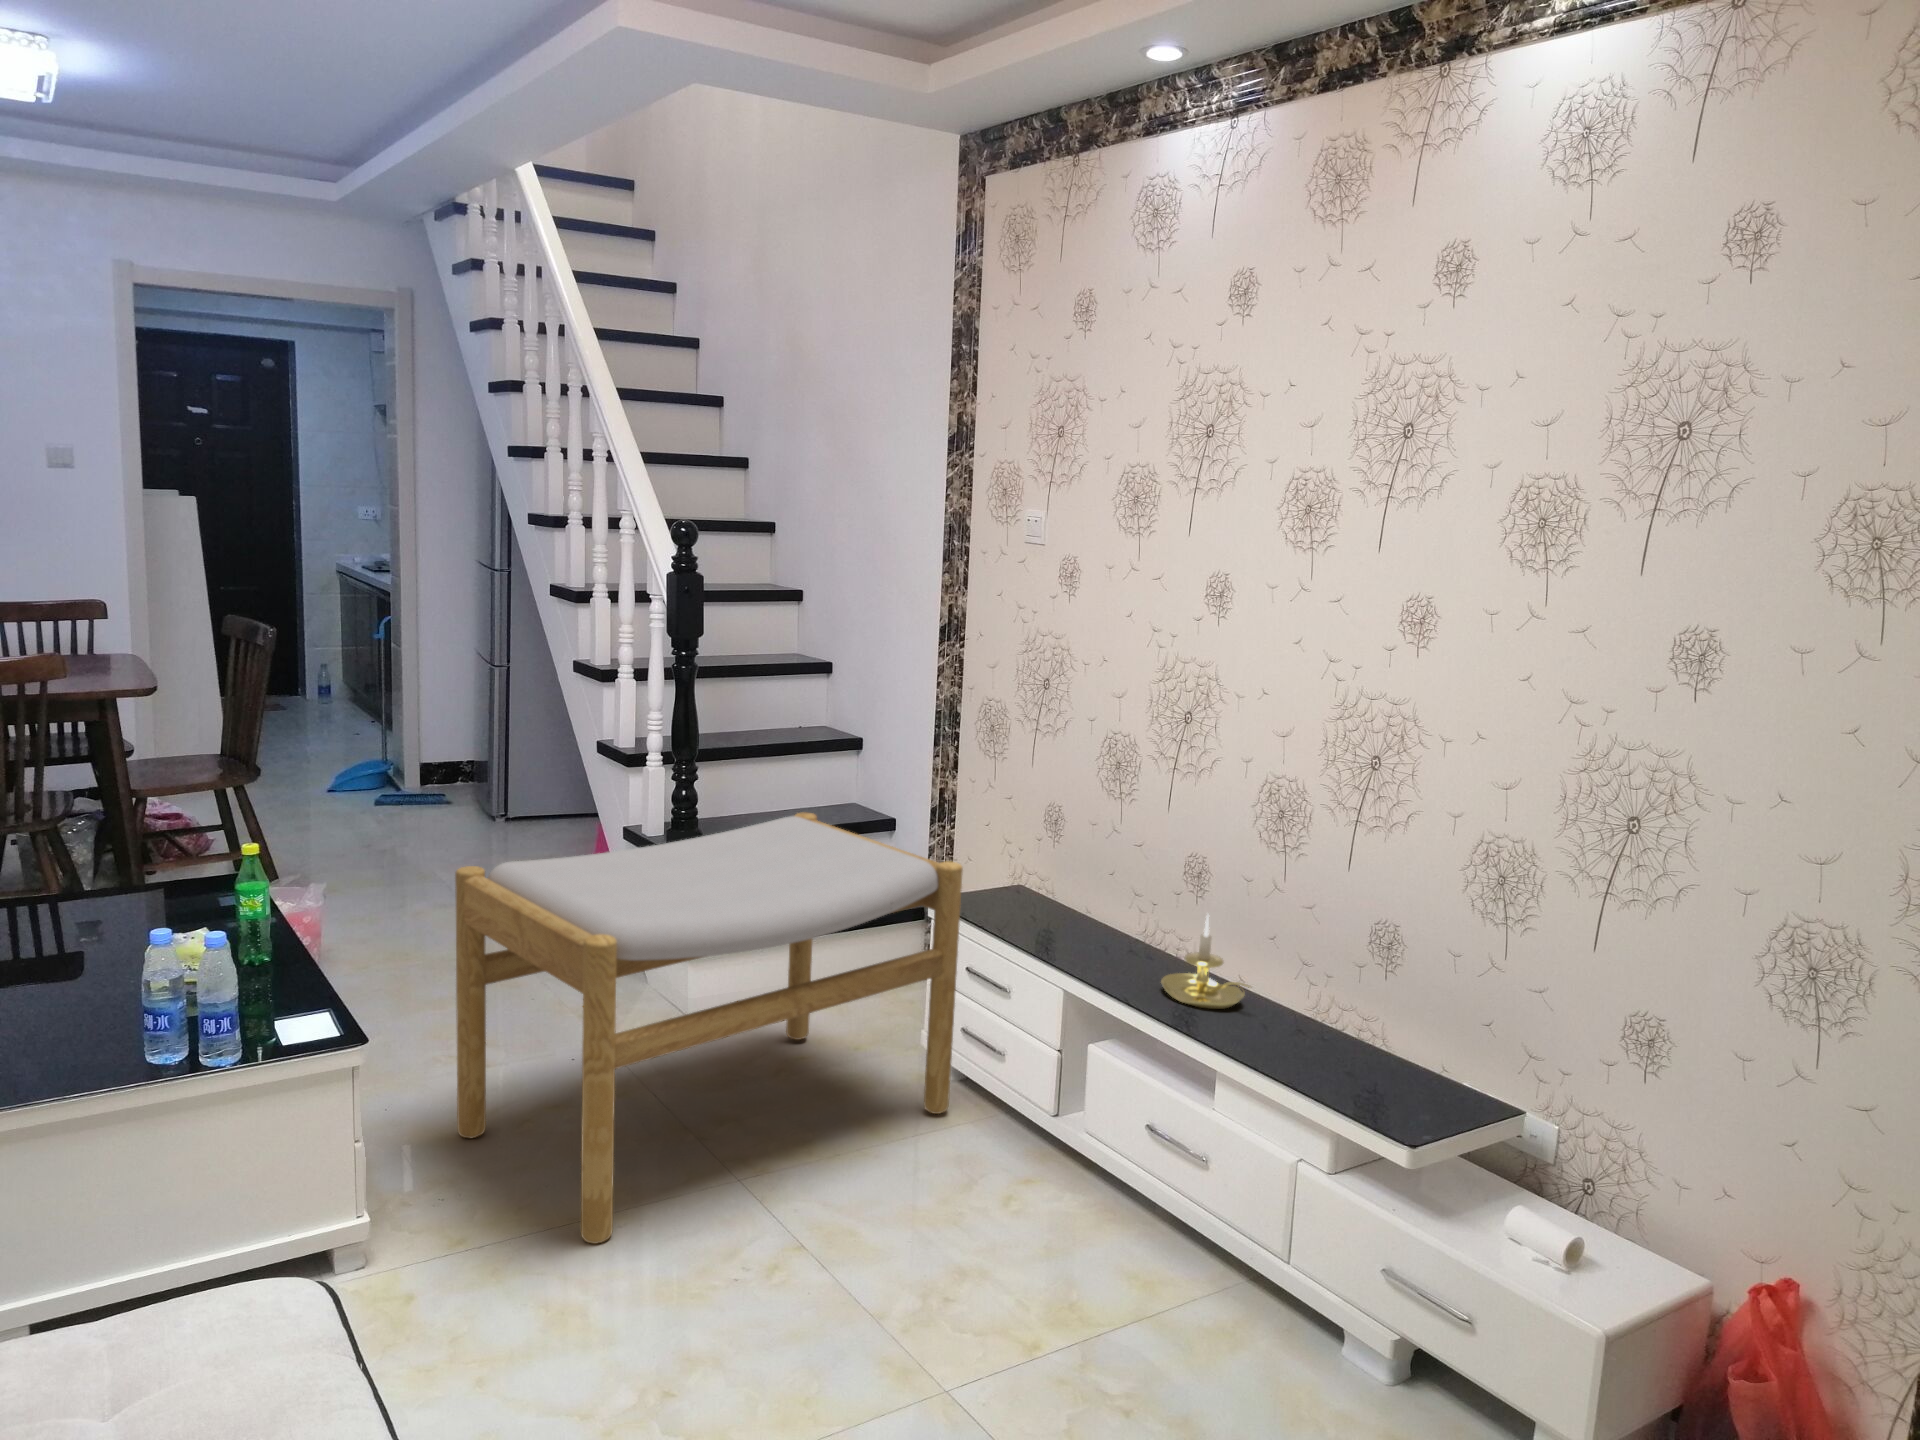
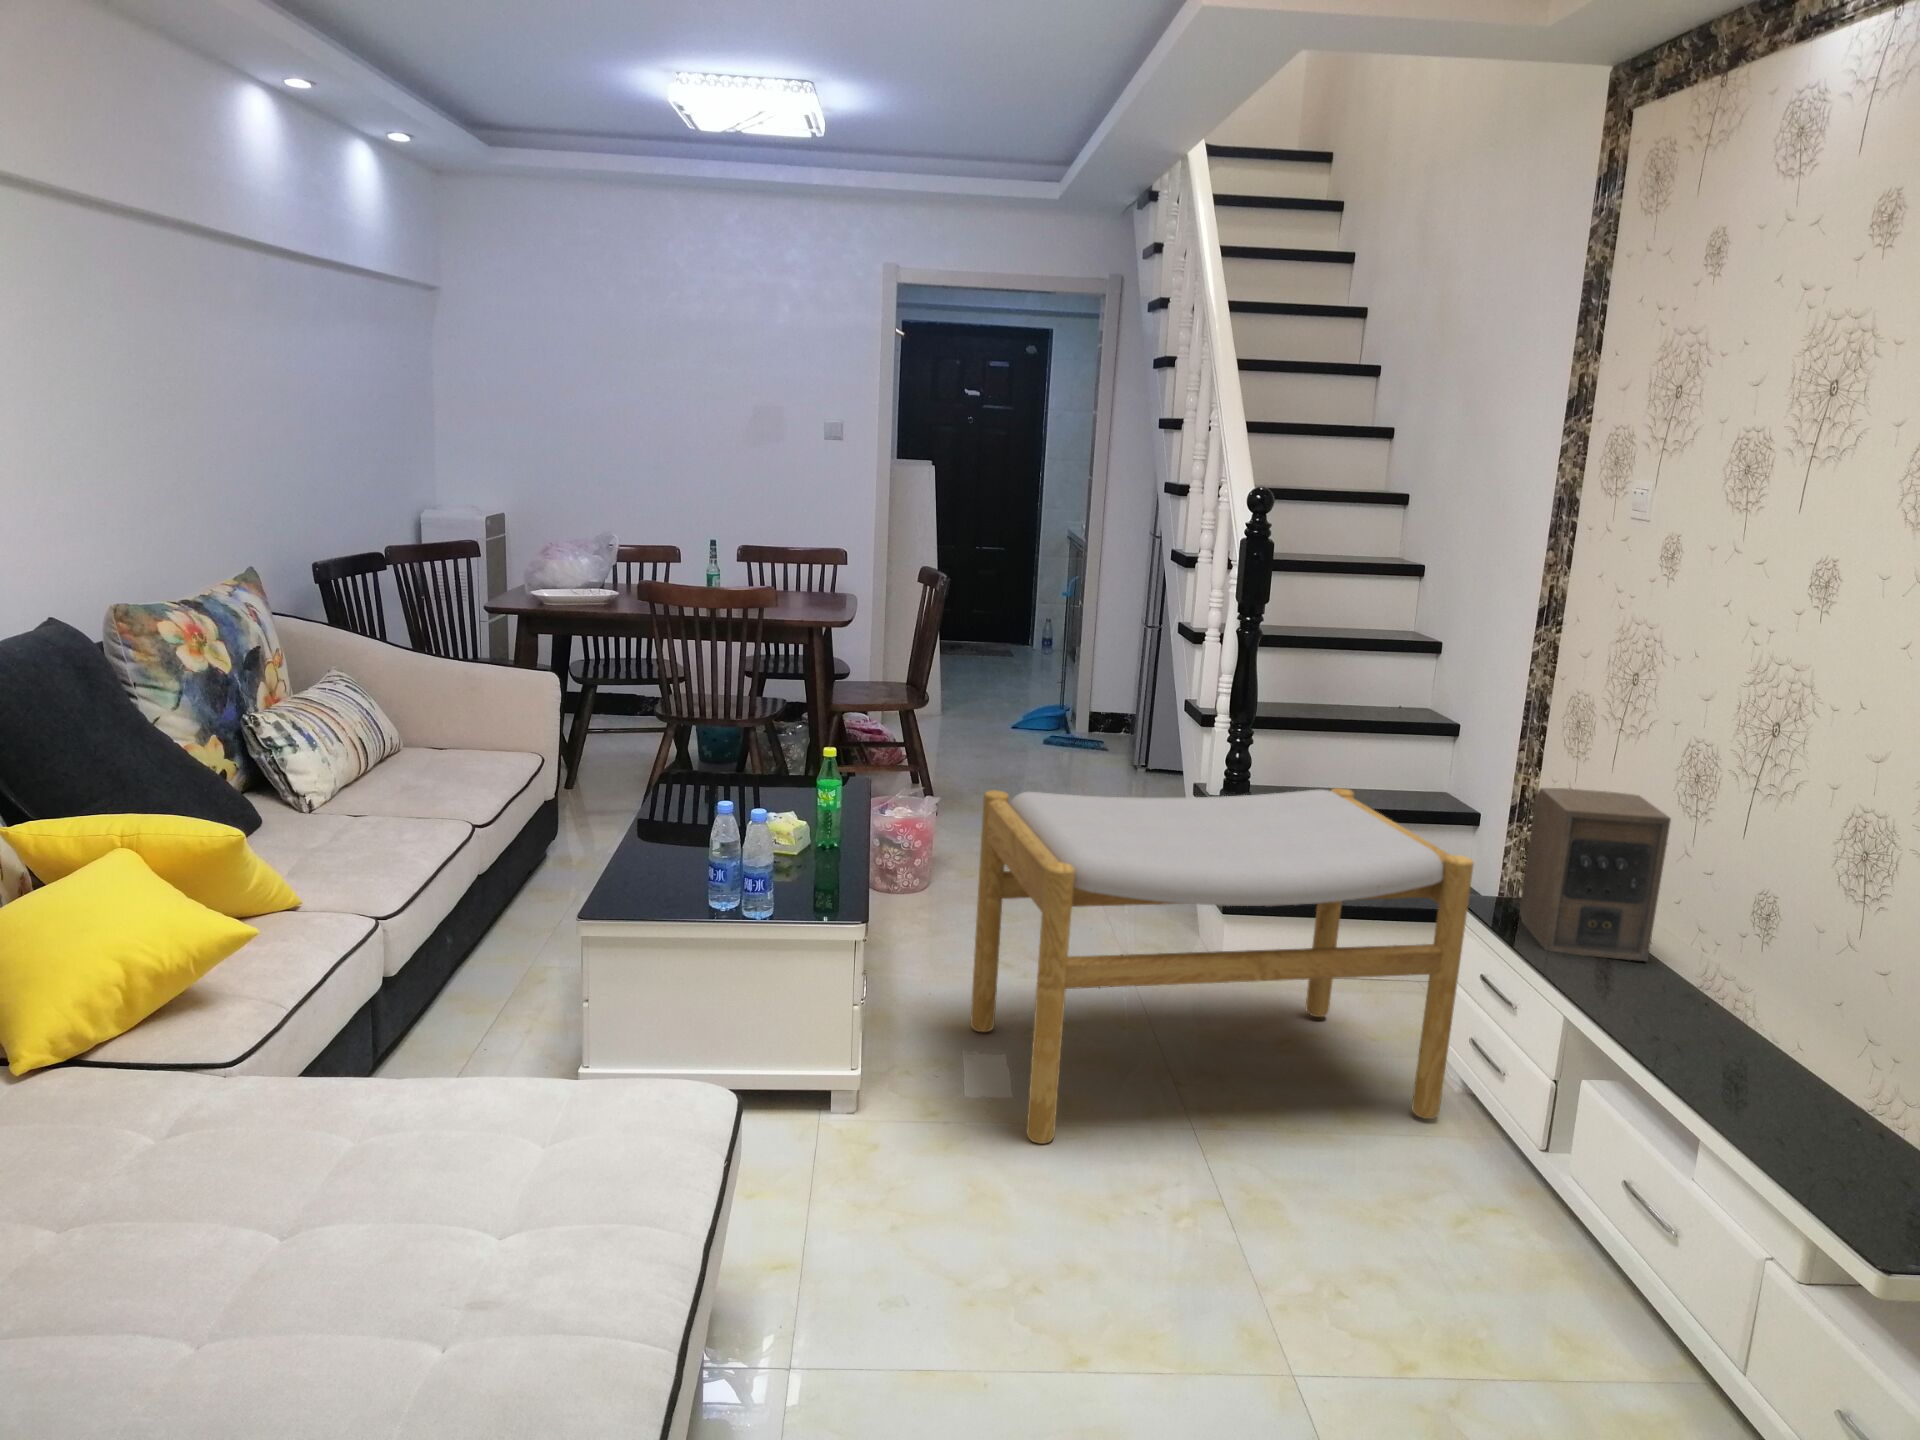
speaker: none [986,785,1111,938] -> present [1520,788,1671,961]
candle holder: present [1161,915,1251,1009] -> none [1672,957,1778,1071]

